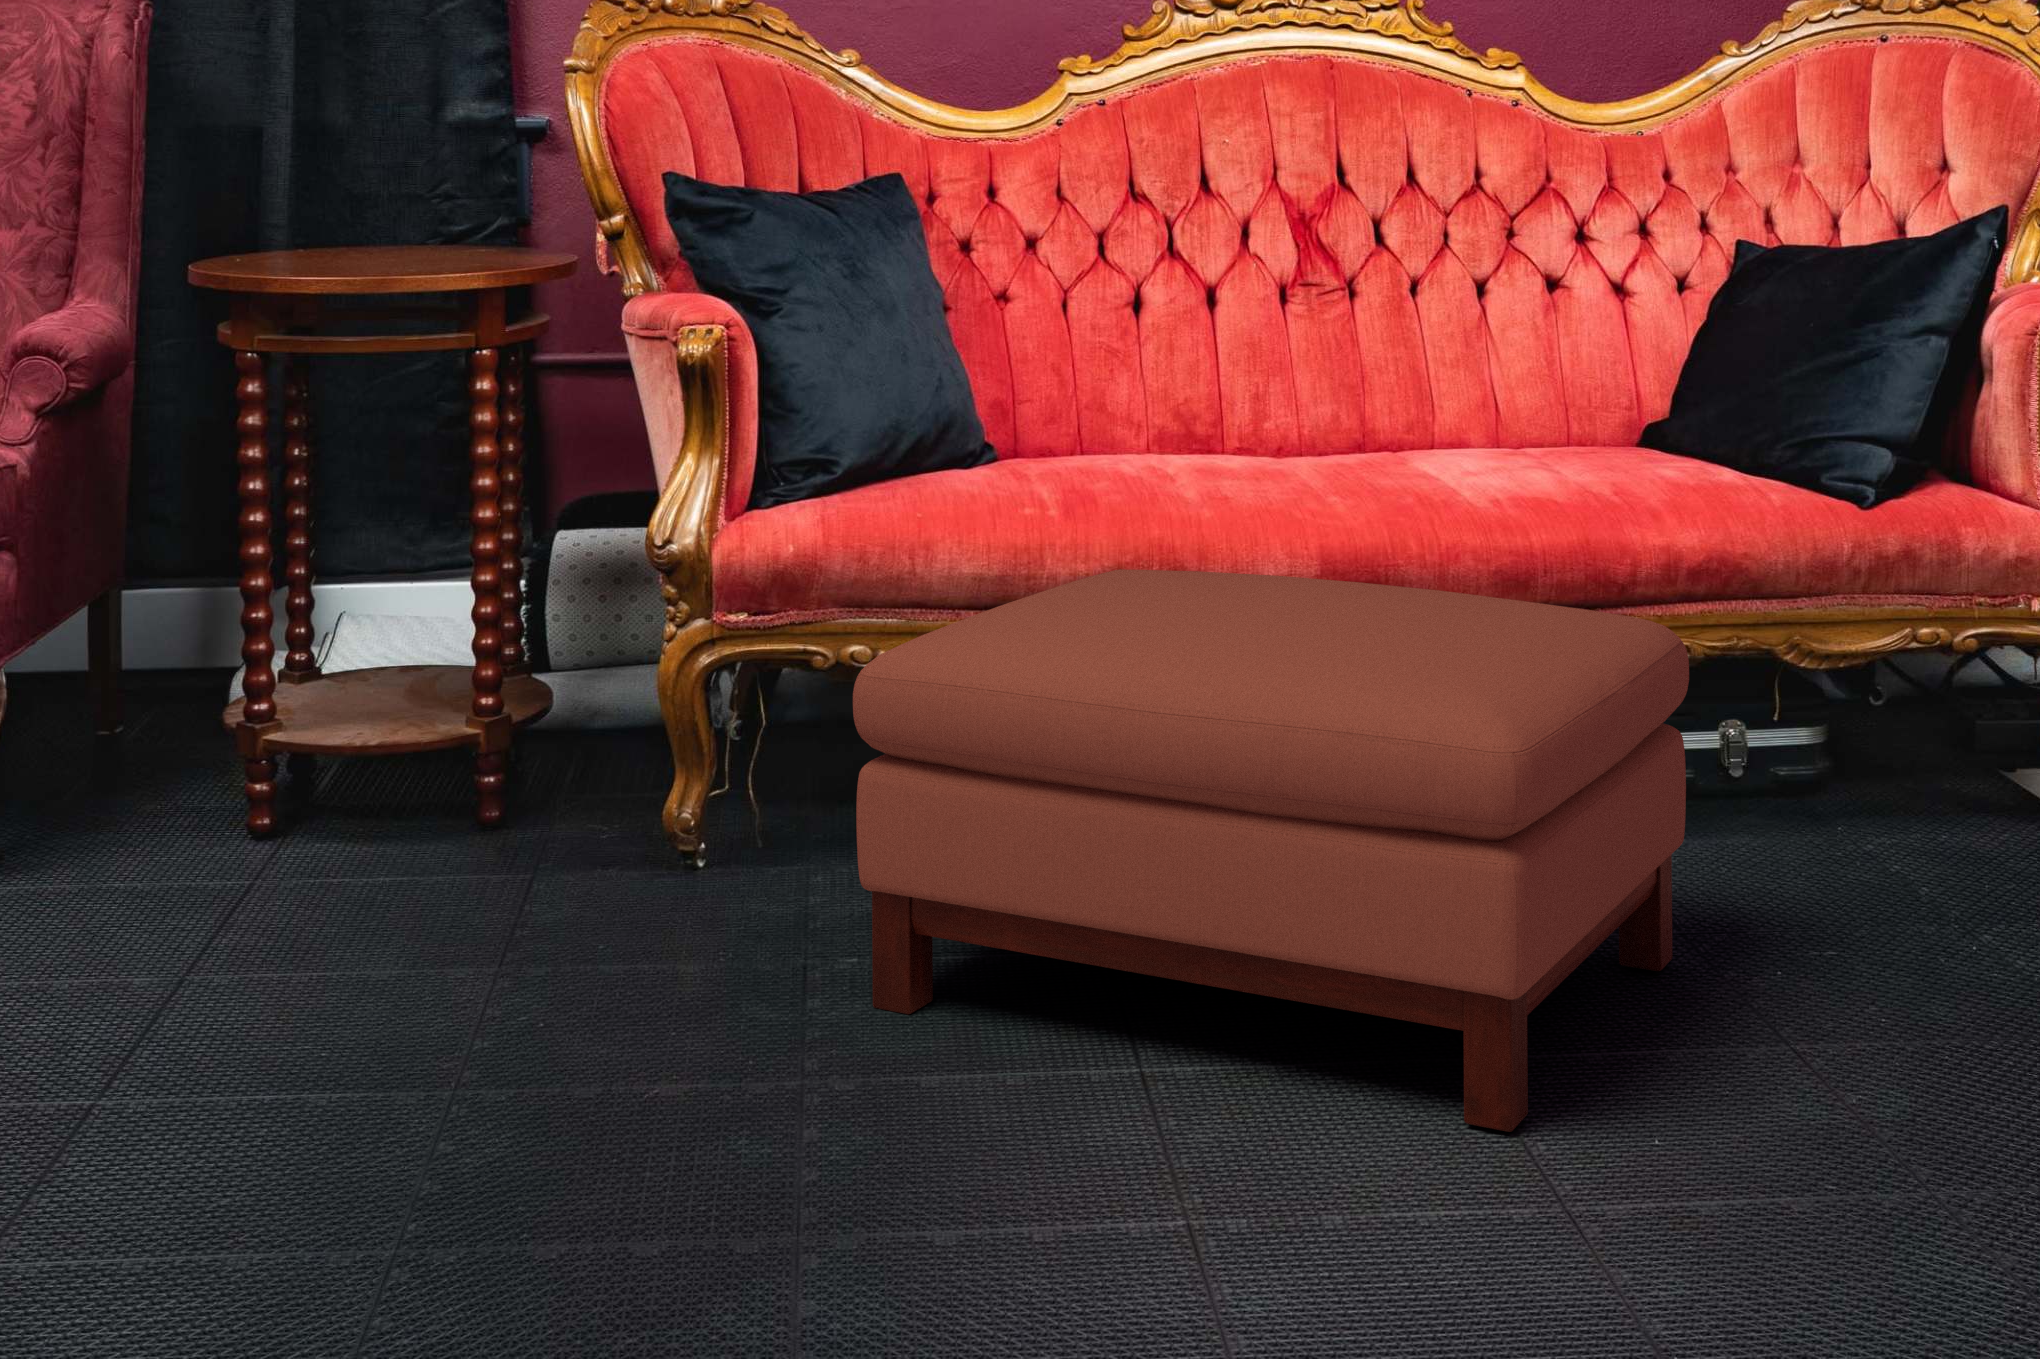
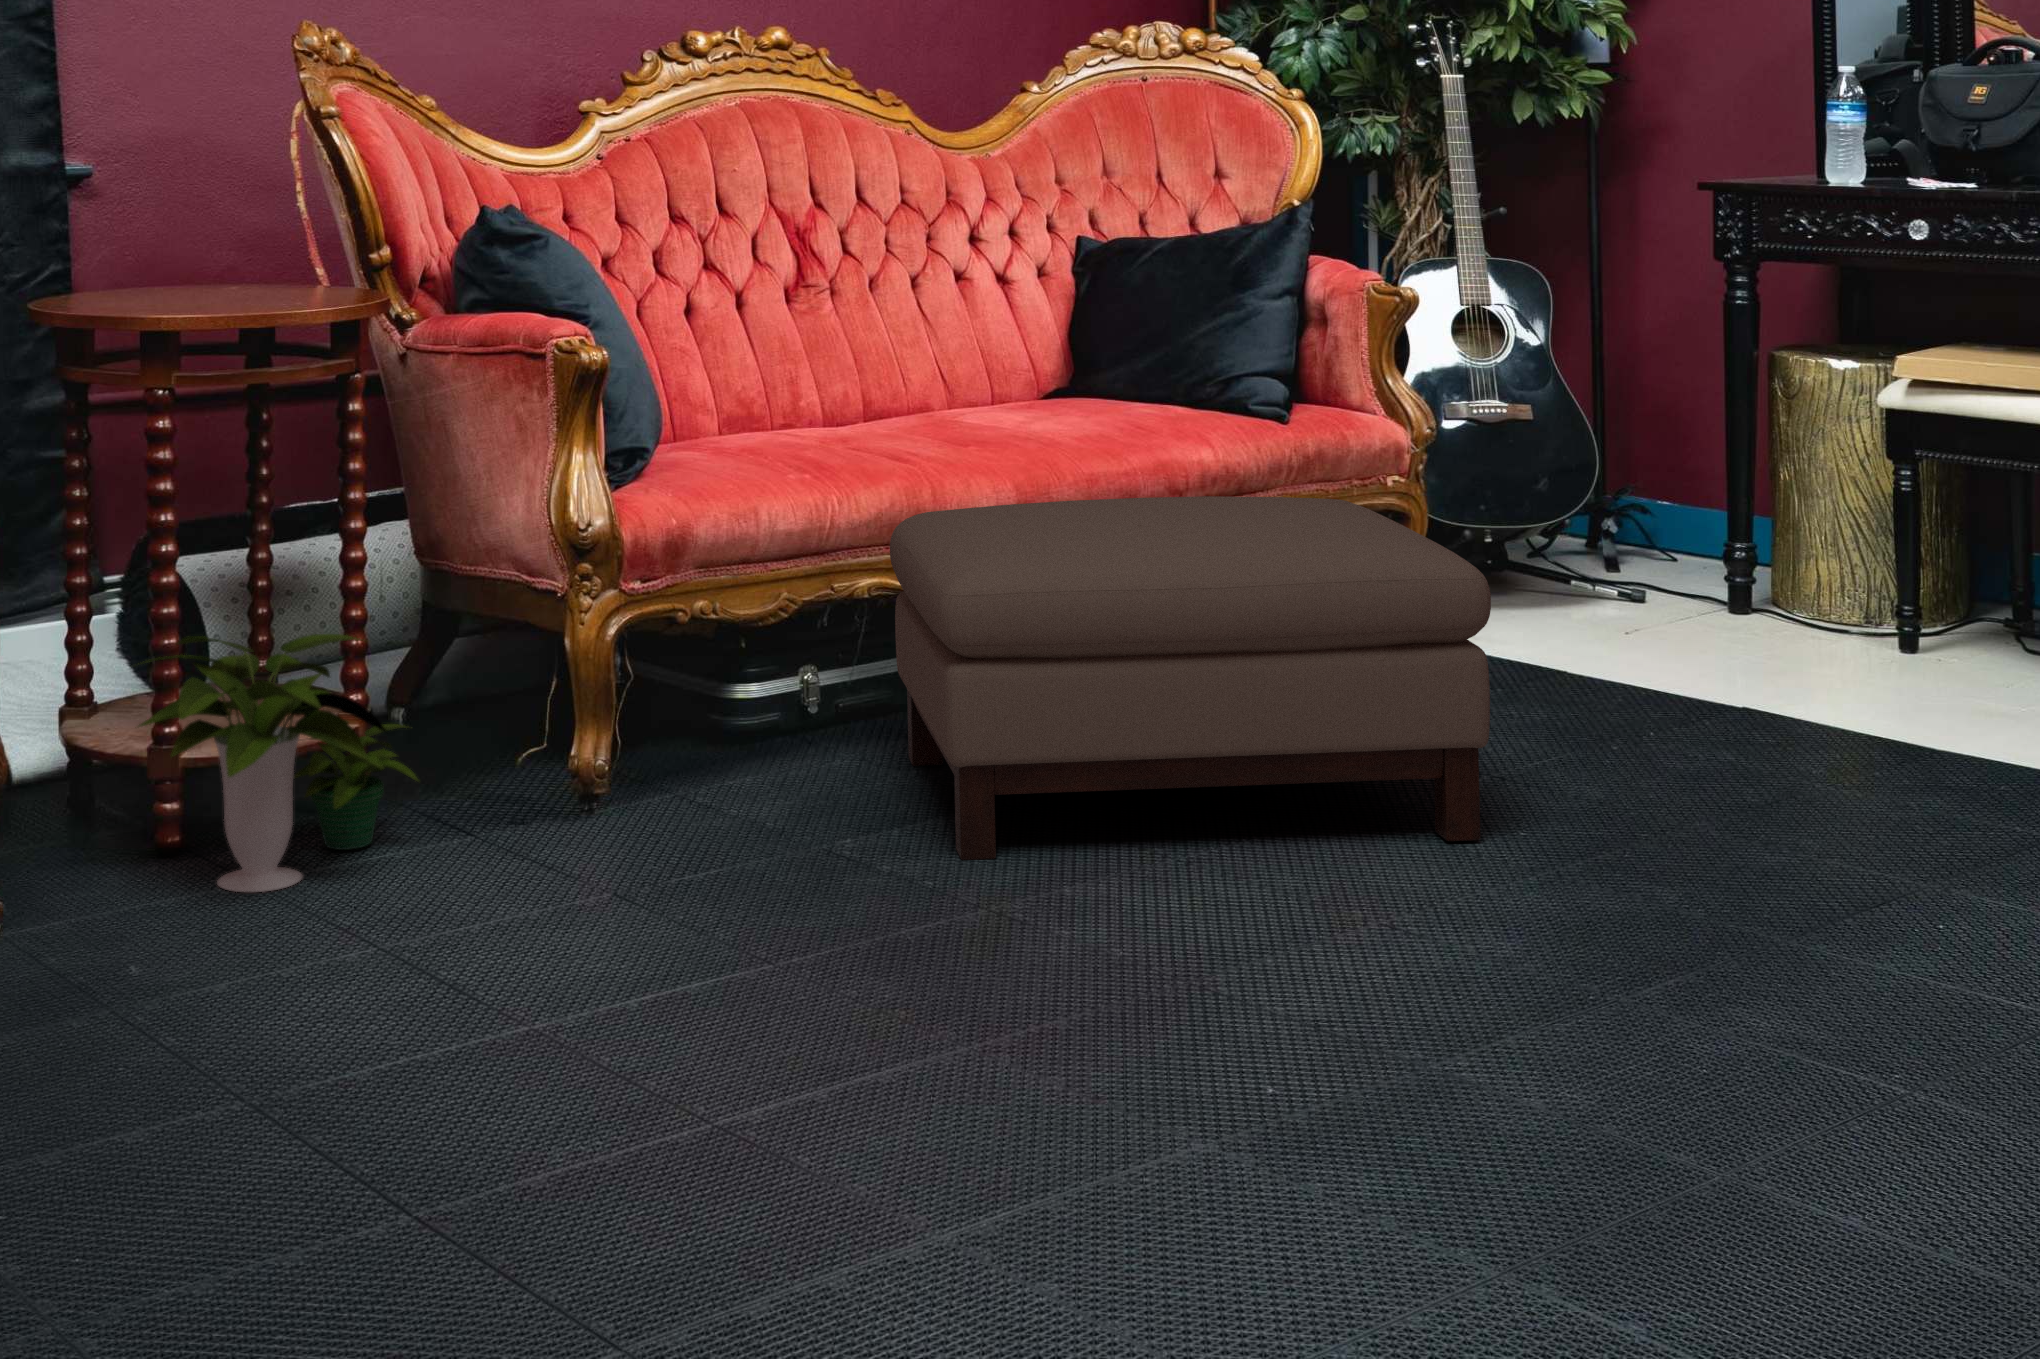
potted plant: none [108,610,477,890] -> present [138,634,418,892]

